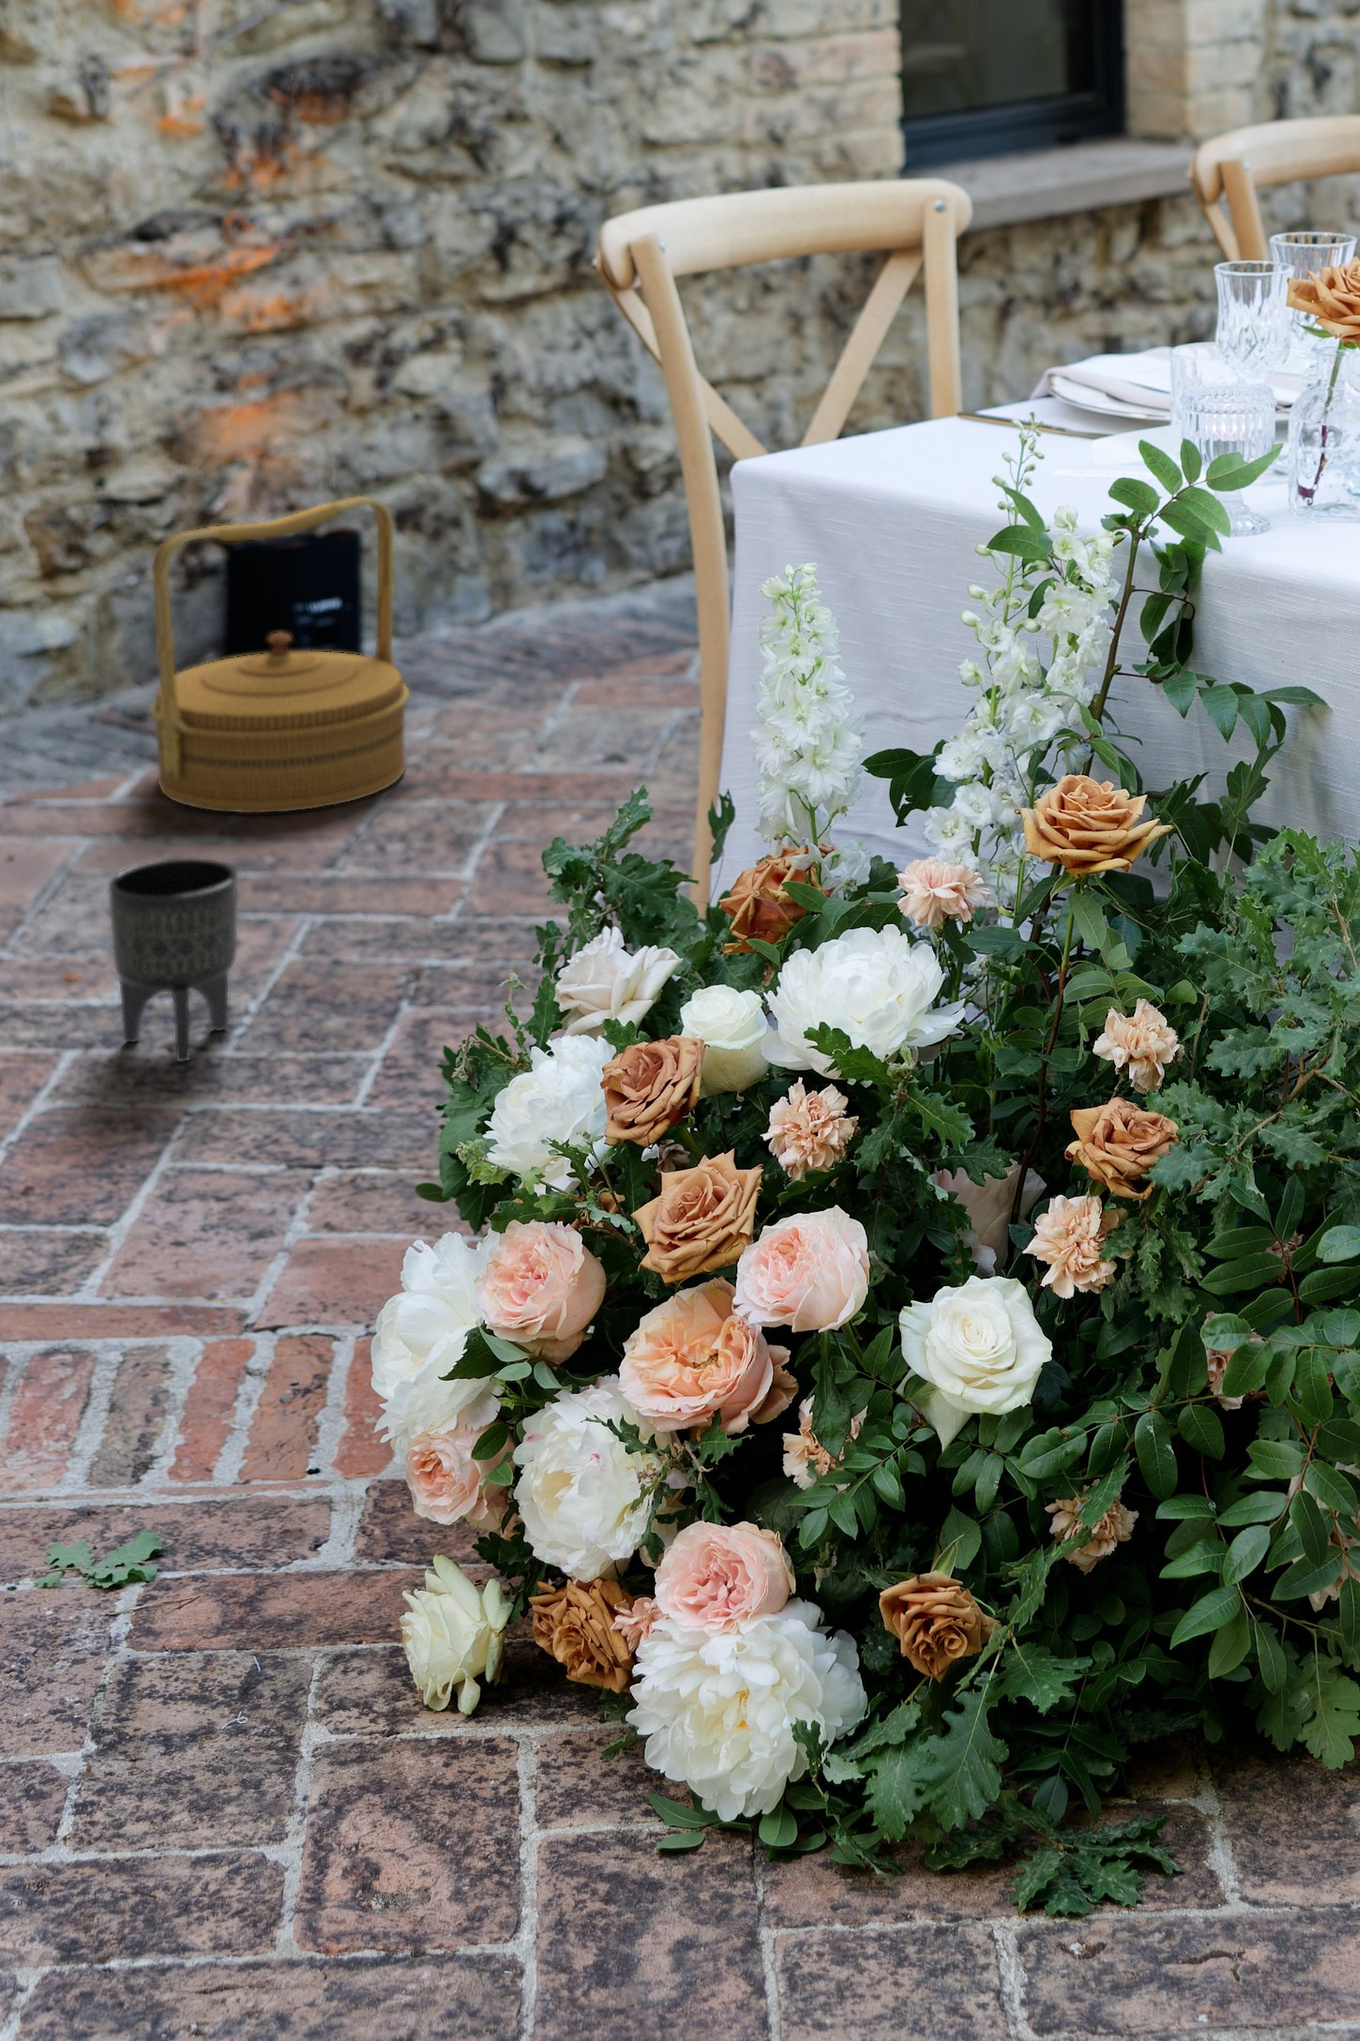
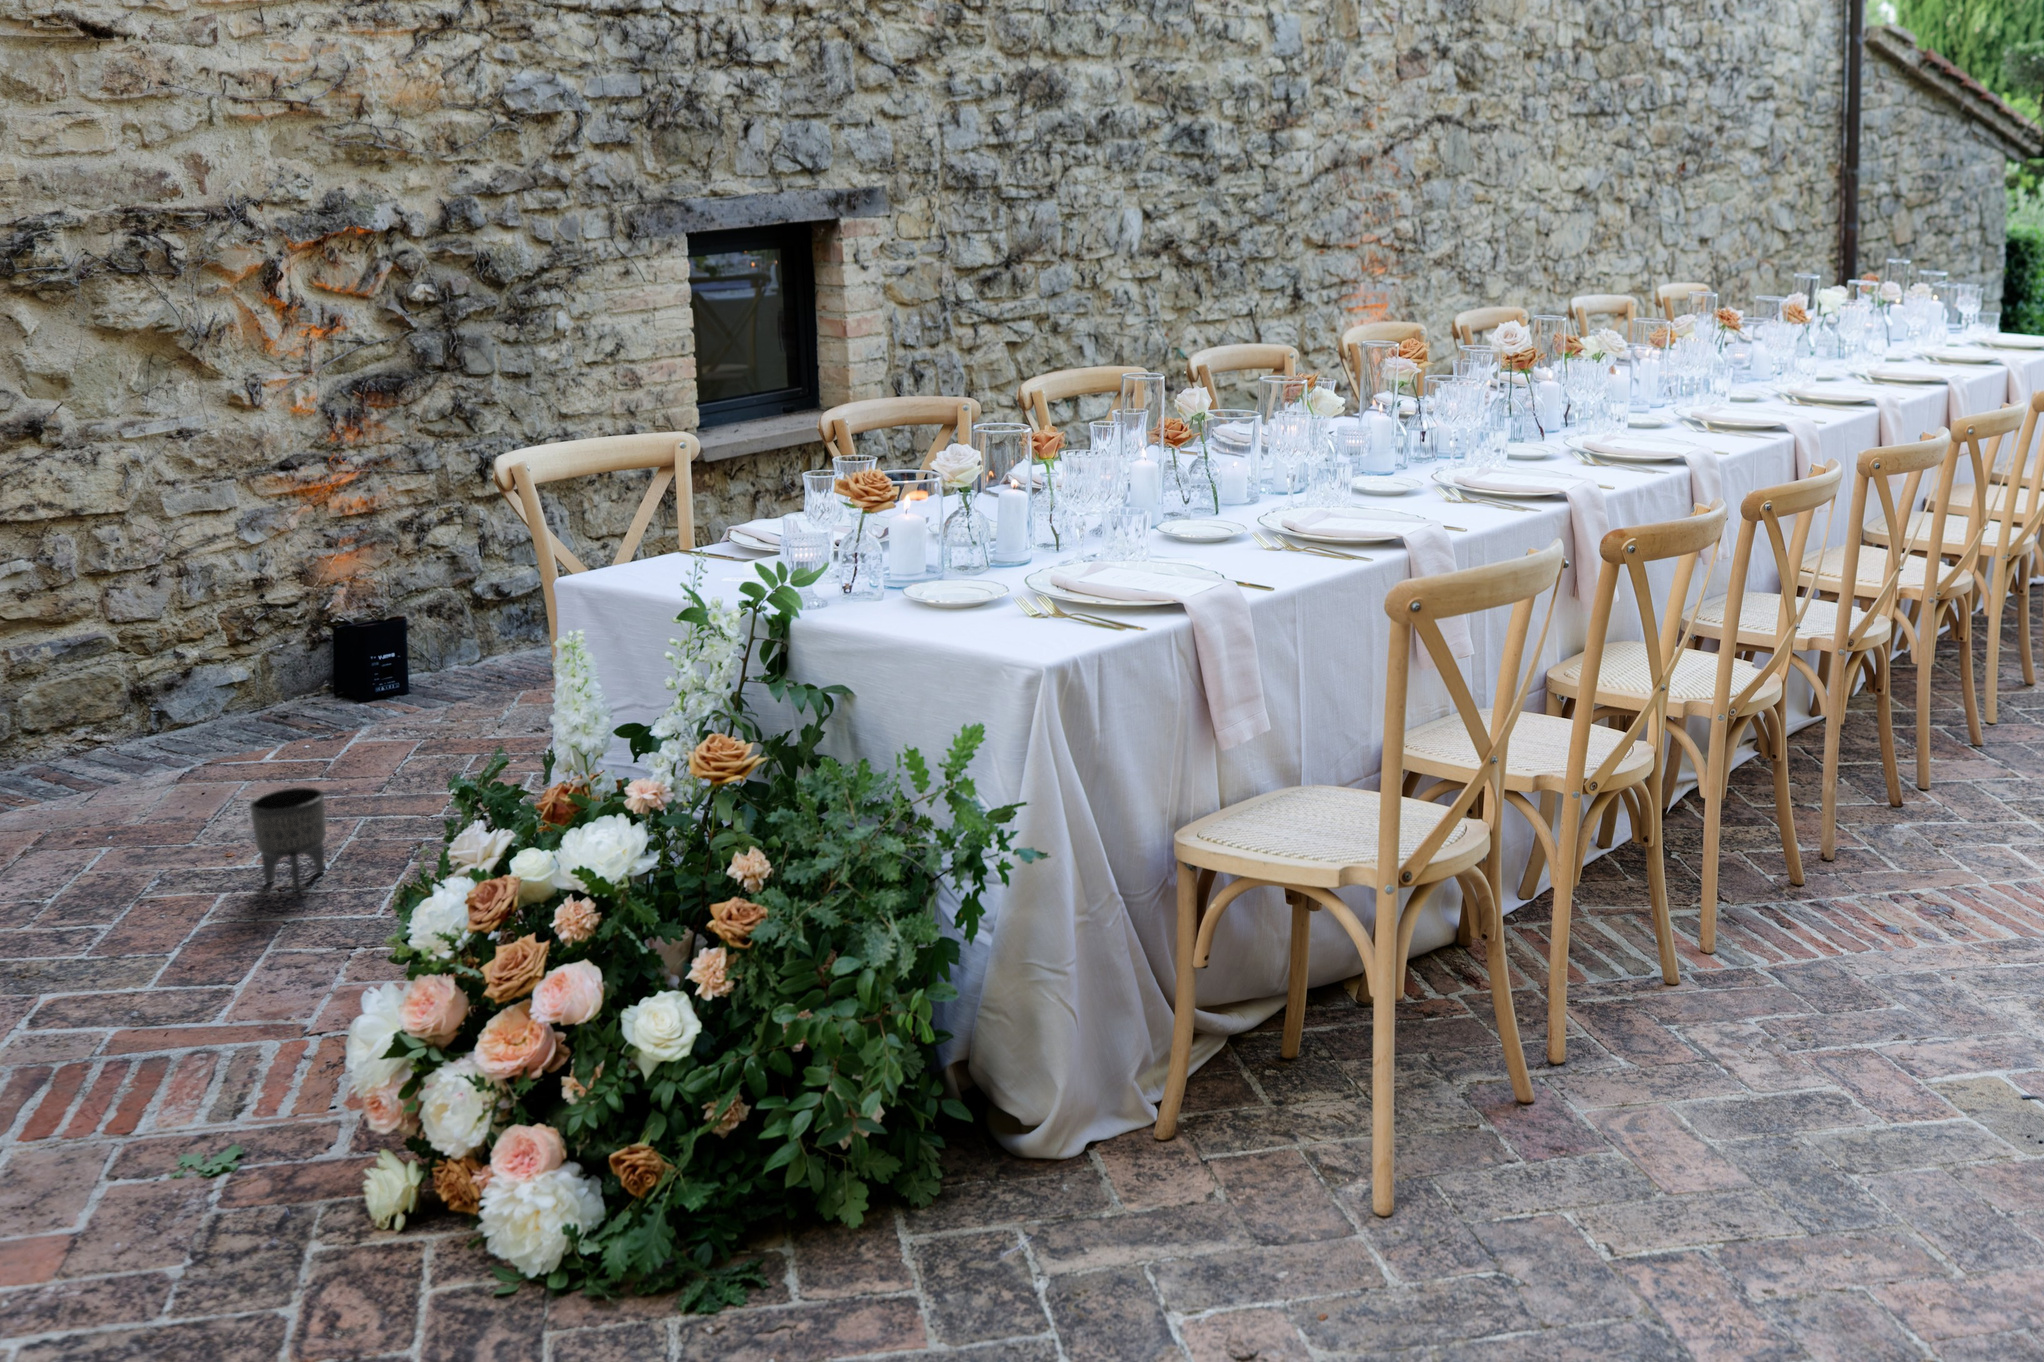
basket: present [150,496,409,813] -> none [293,594,444,757]

